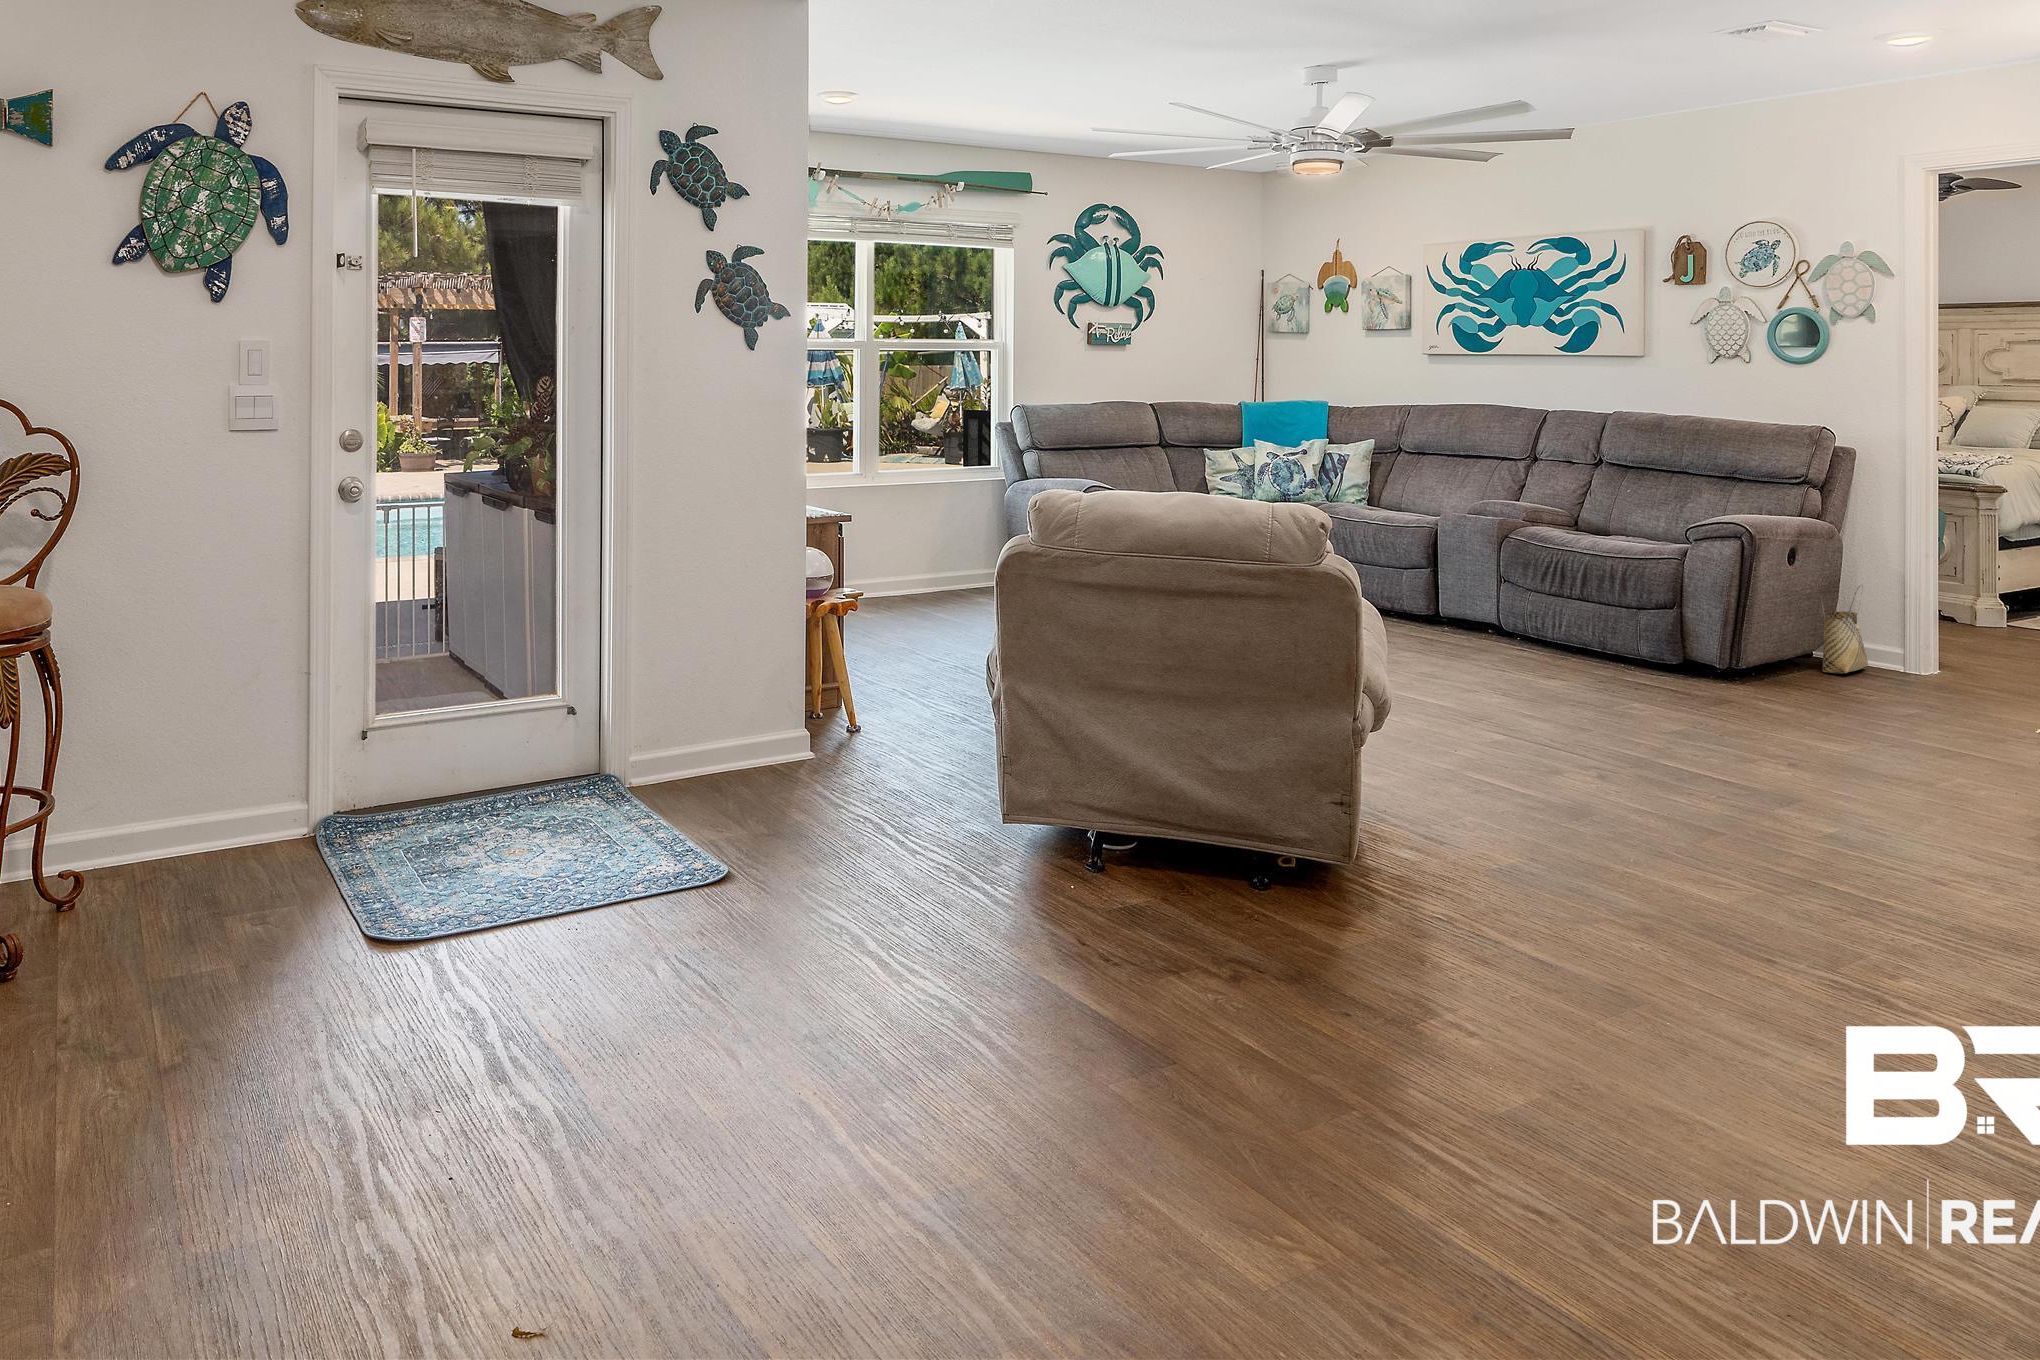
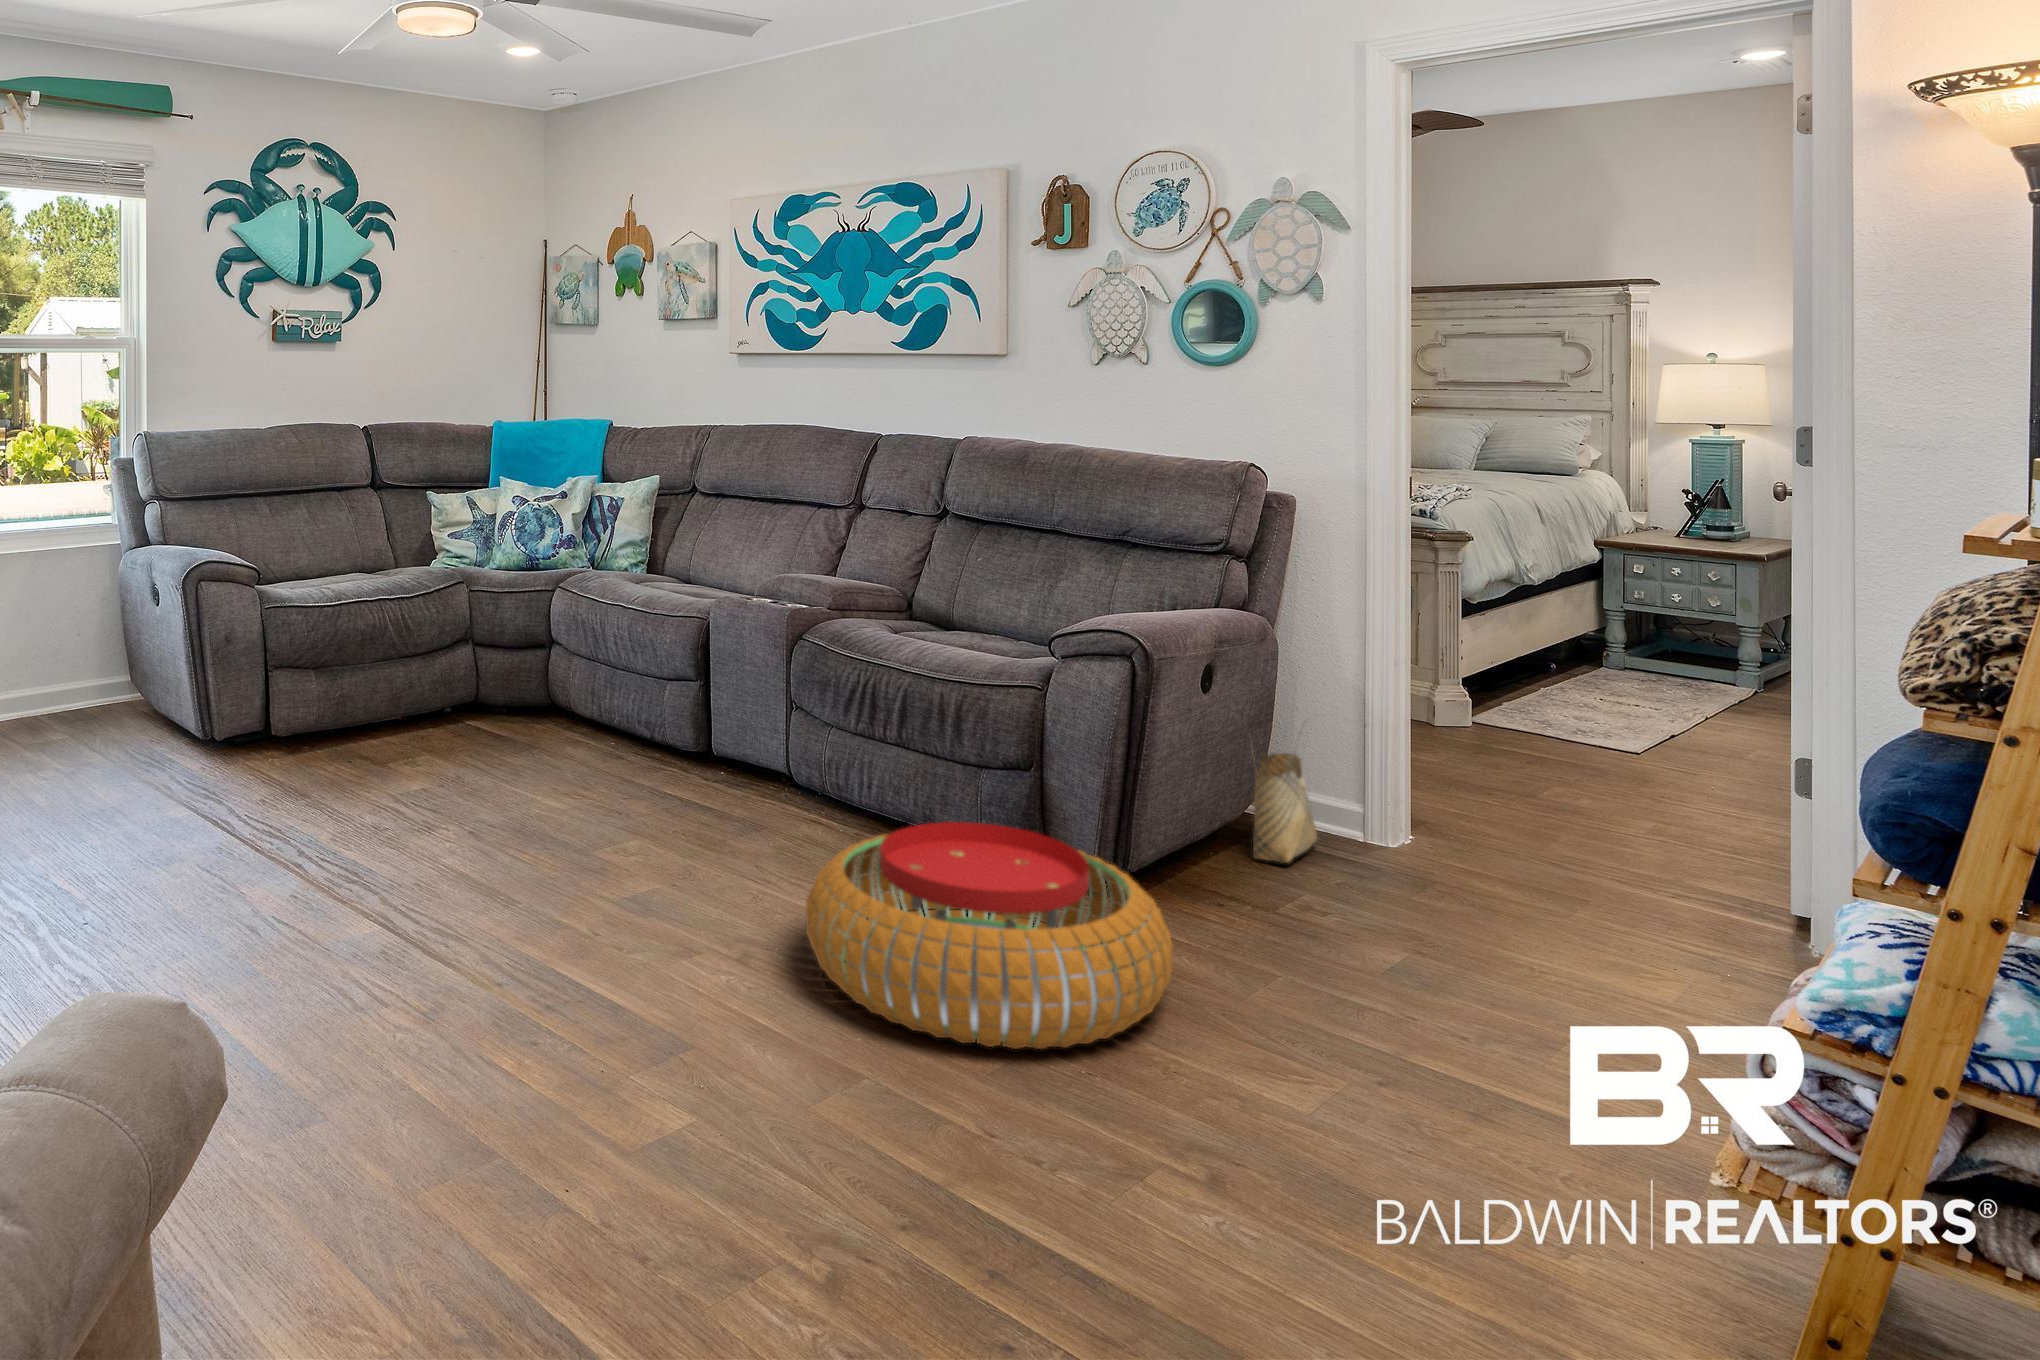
pouf: none [1542,624,1768,725] -> present [806,822,1173,1049]

